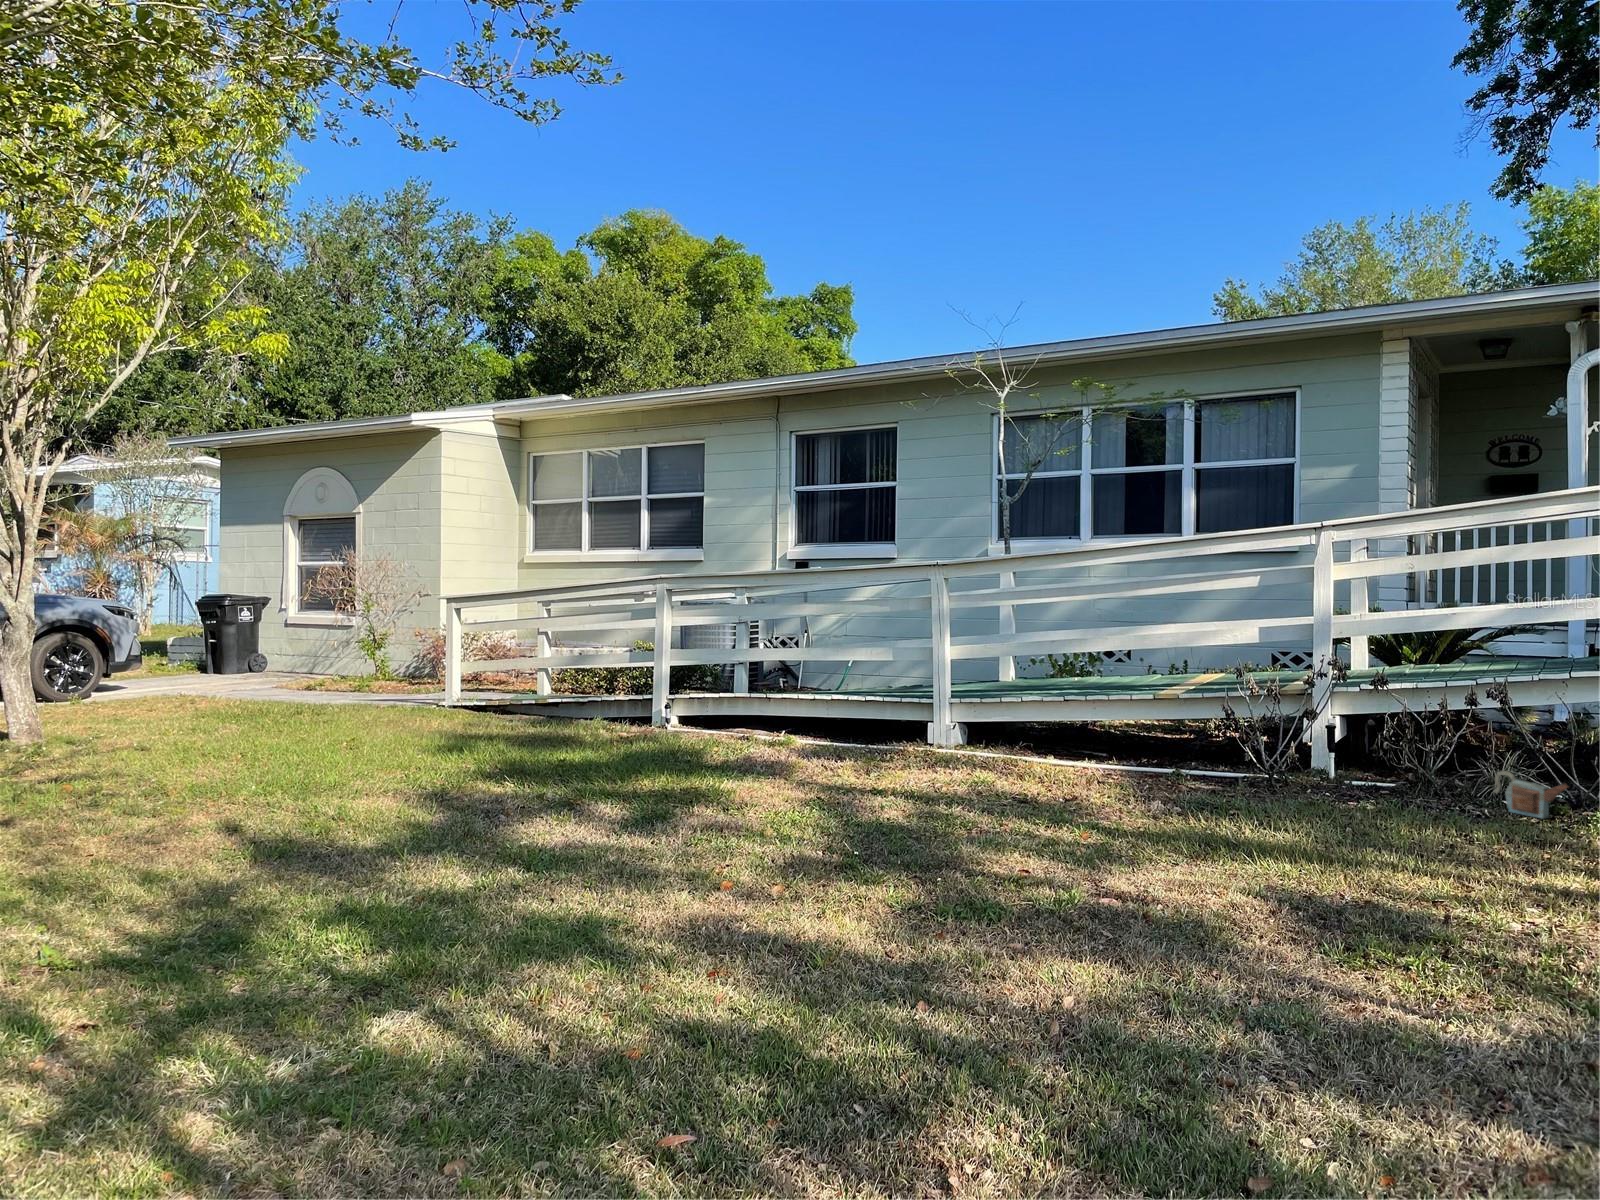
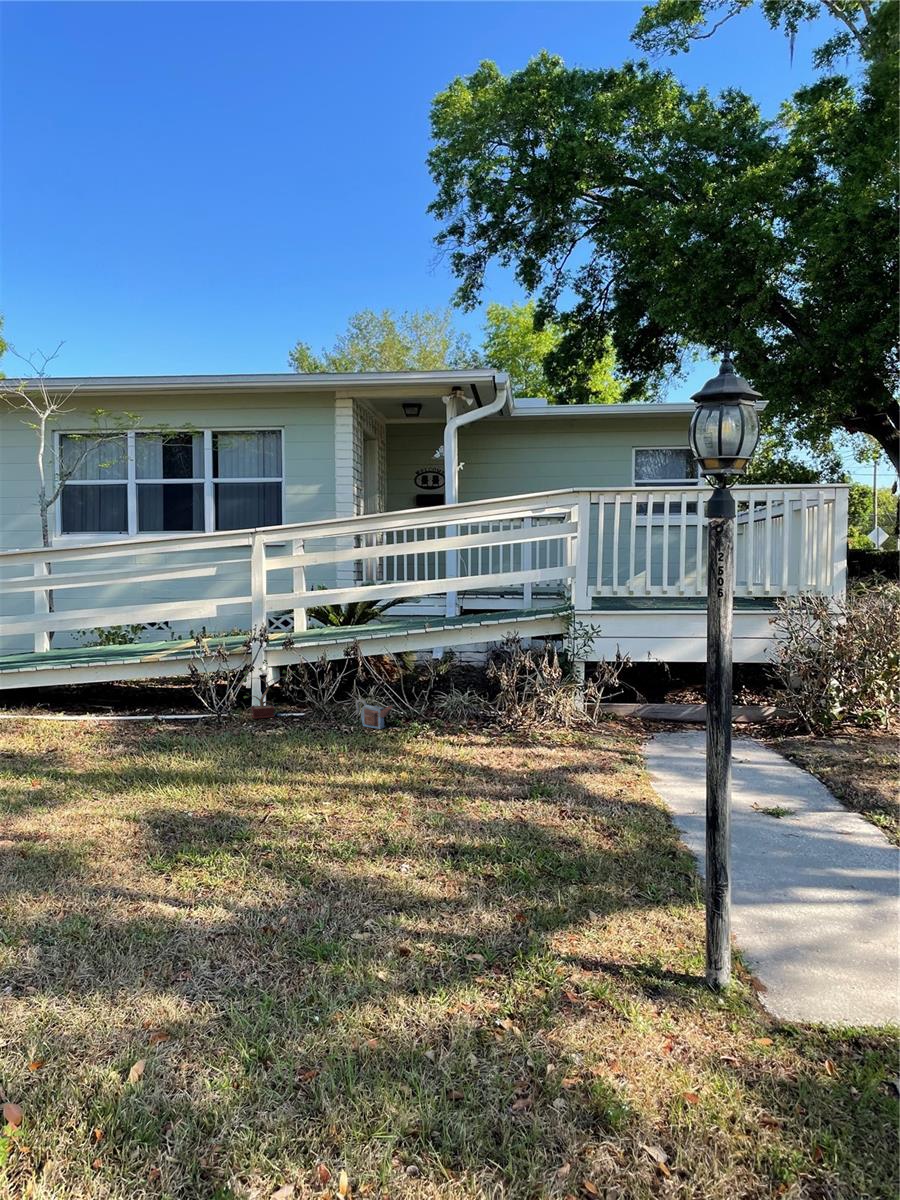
potted plant: none [1305,702,1389,786] -> present [242,659,295,719]

